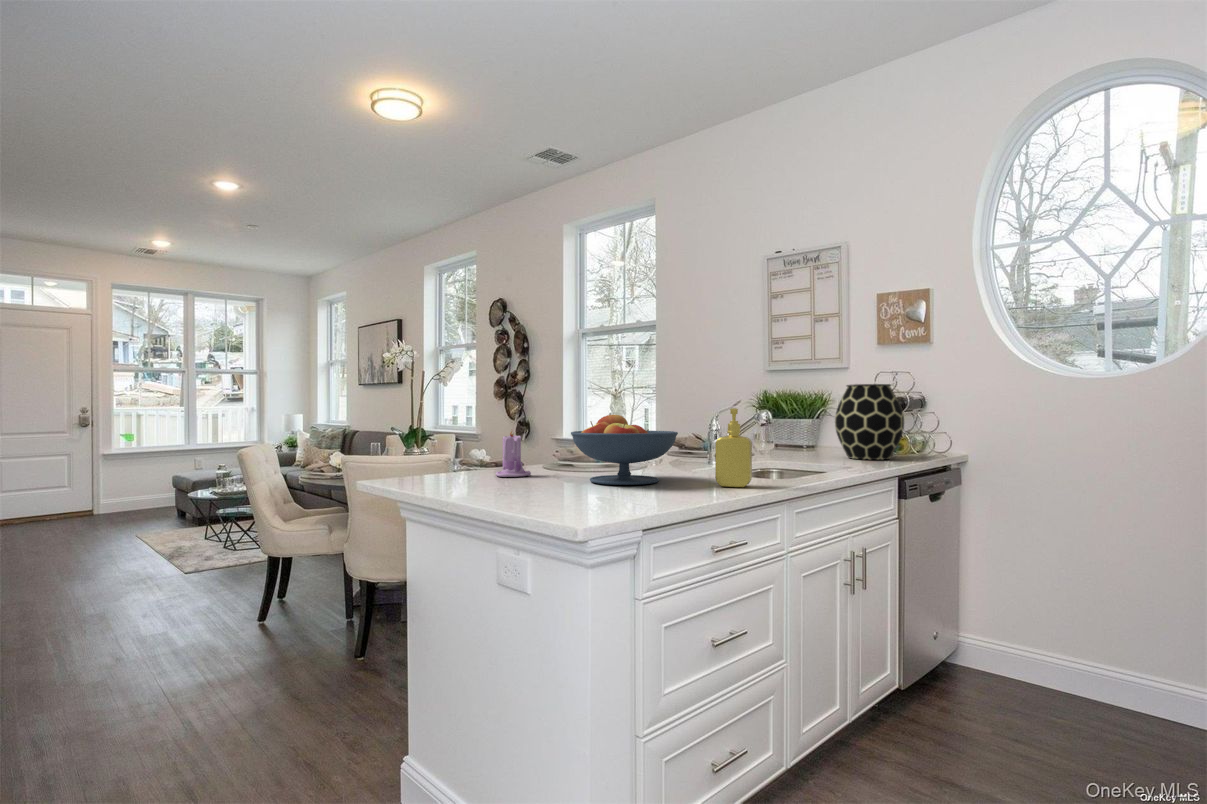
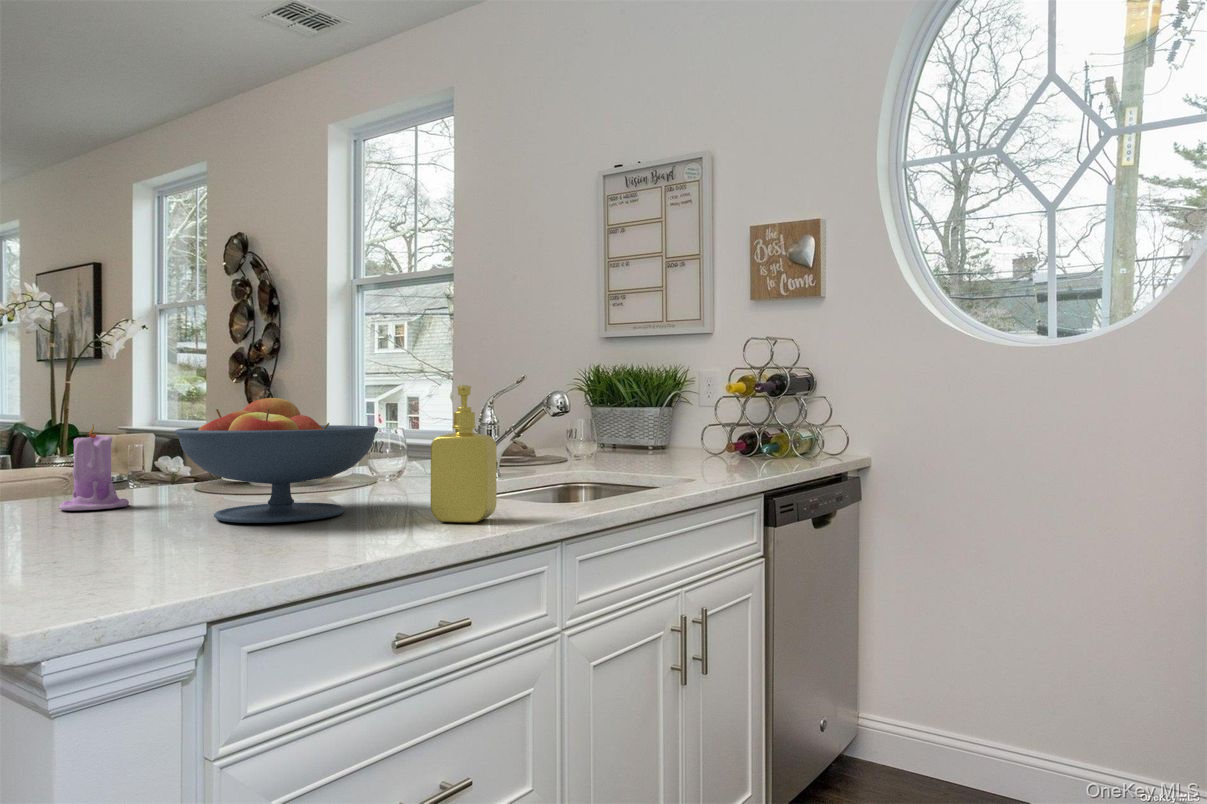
vase: present [835,384,904,460] -> none [682,354,779,467]

